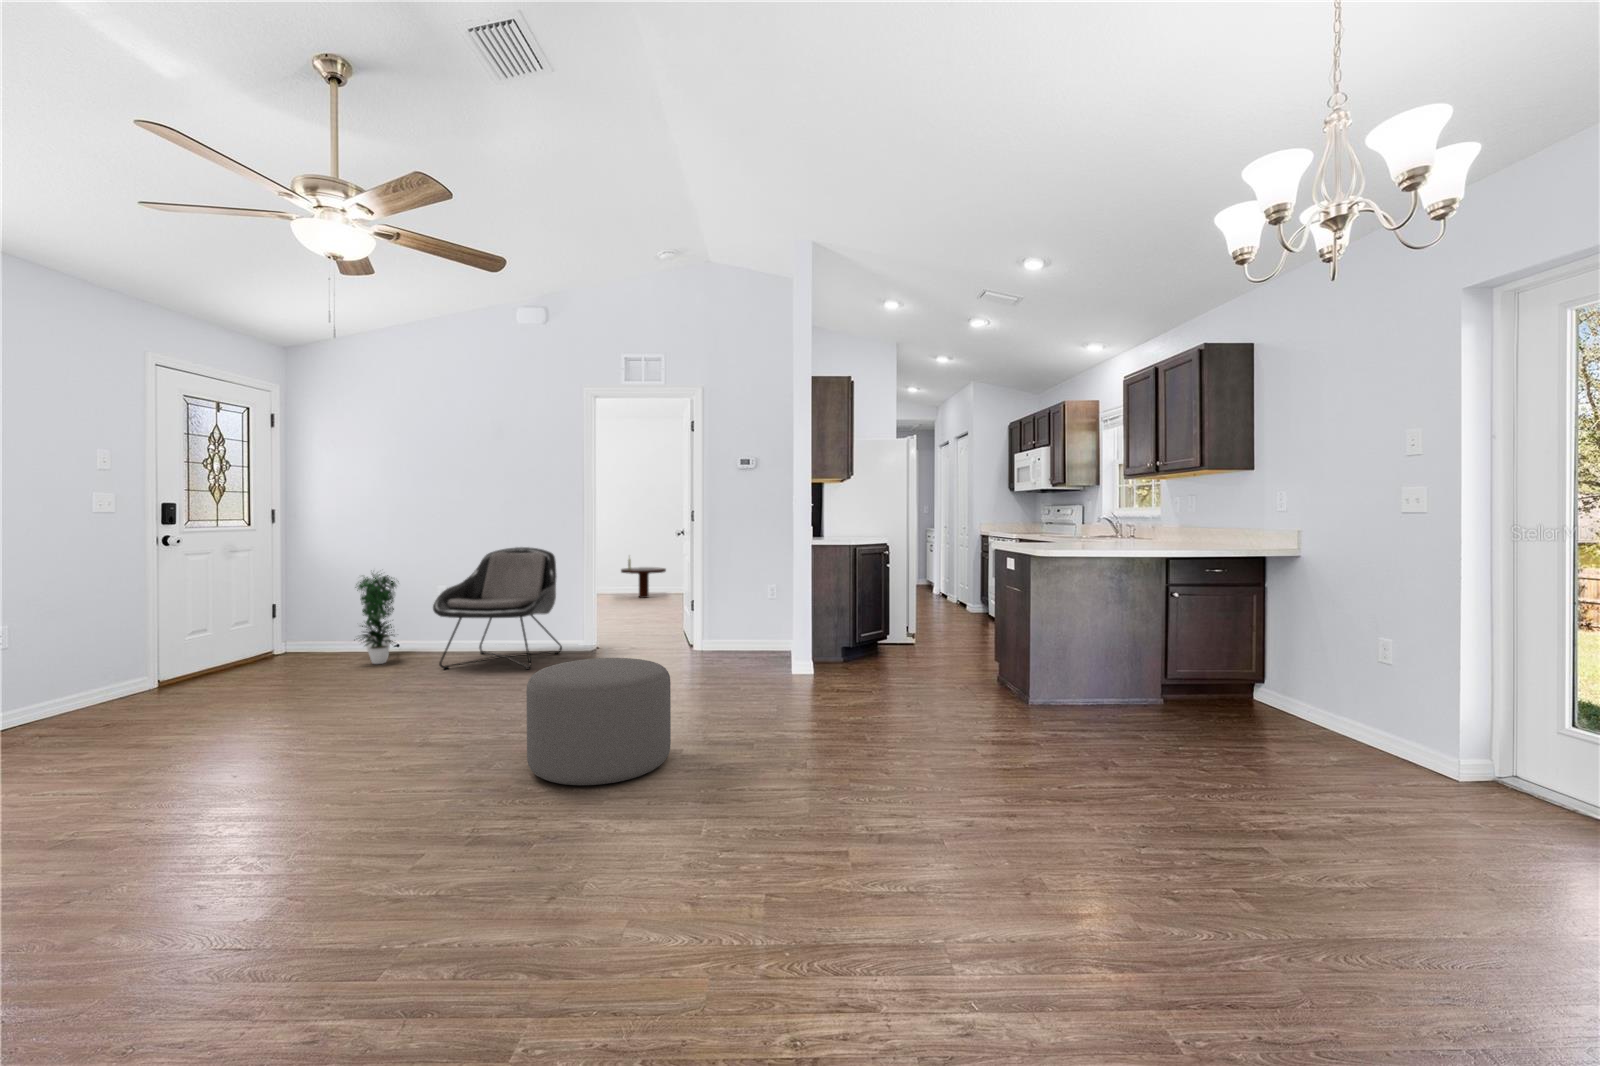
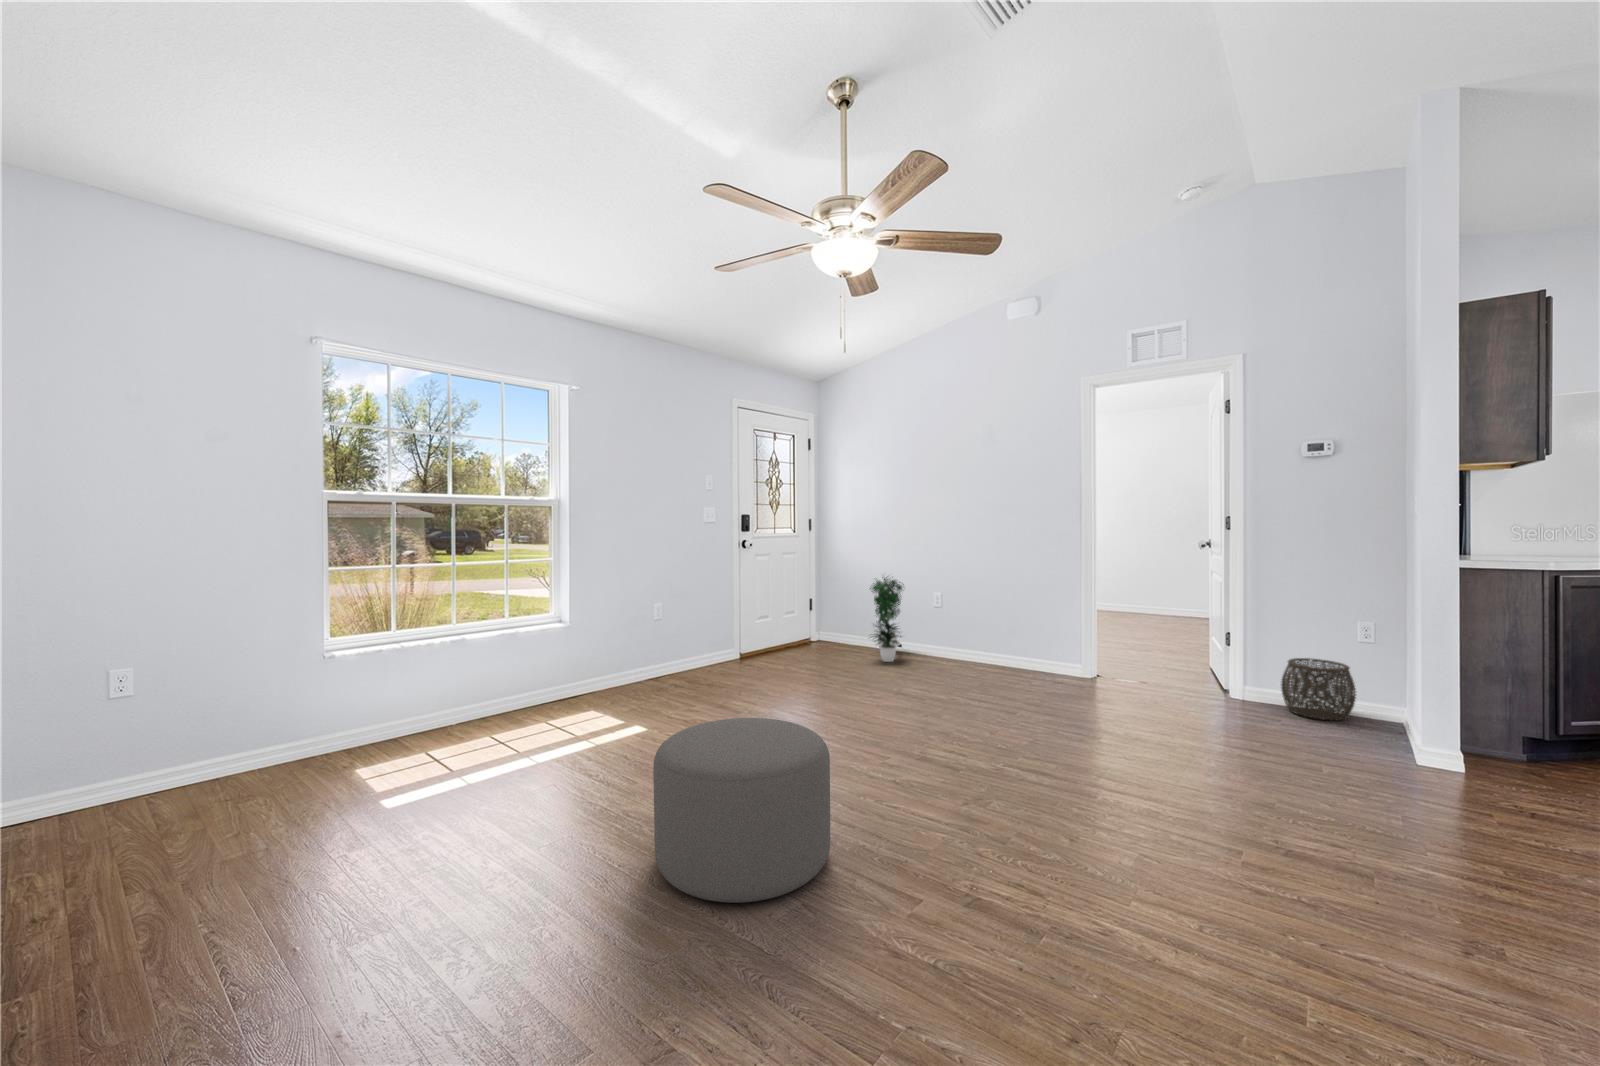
lounge chair: present [433,547,562,670] -> none [933,557,1060,692]
coffee table: present [621,558,666,598] -> none [1118,561,1174,609]
woven basket: none [725,615,769,658] -> present [1281,658,1356,721]
ottoman: present [526,658,671,785] -> present [653,718,831,903]

